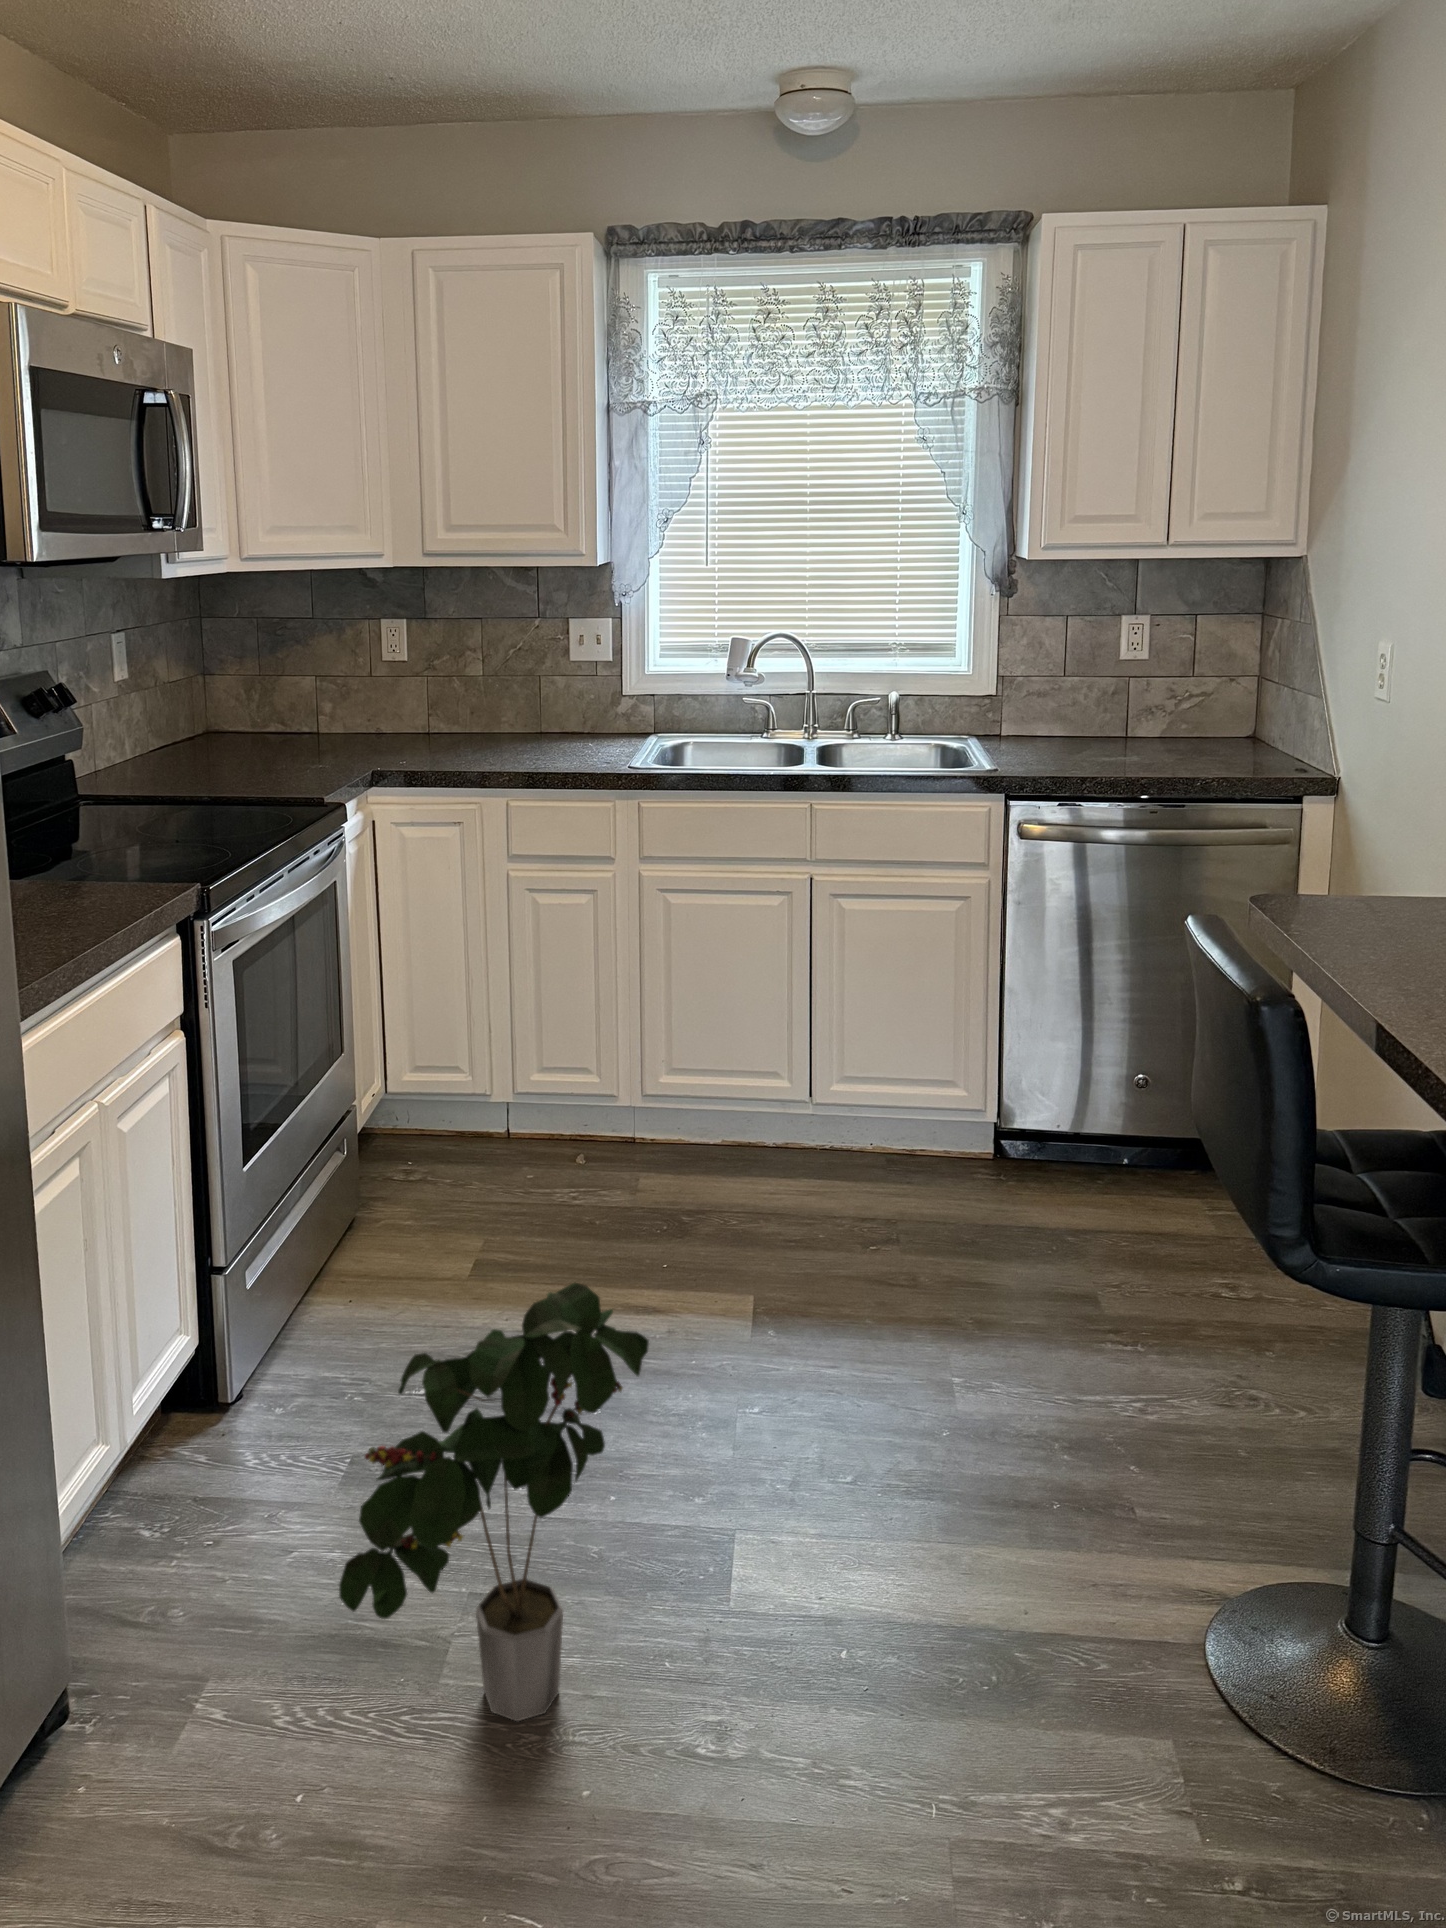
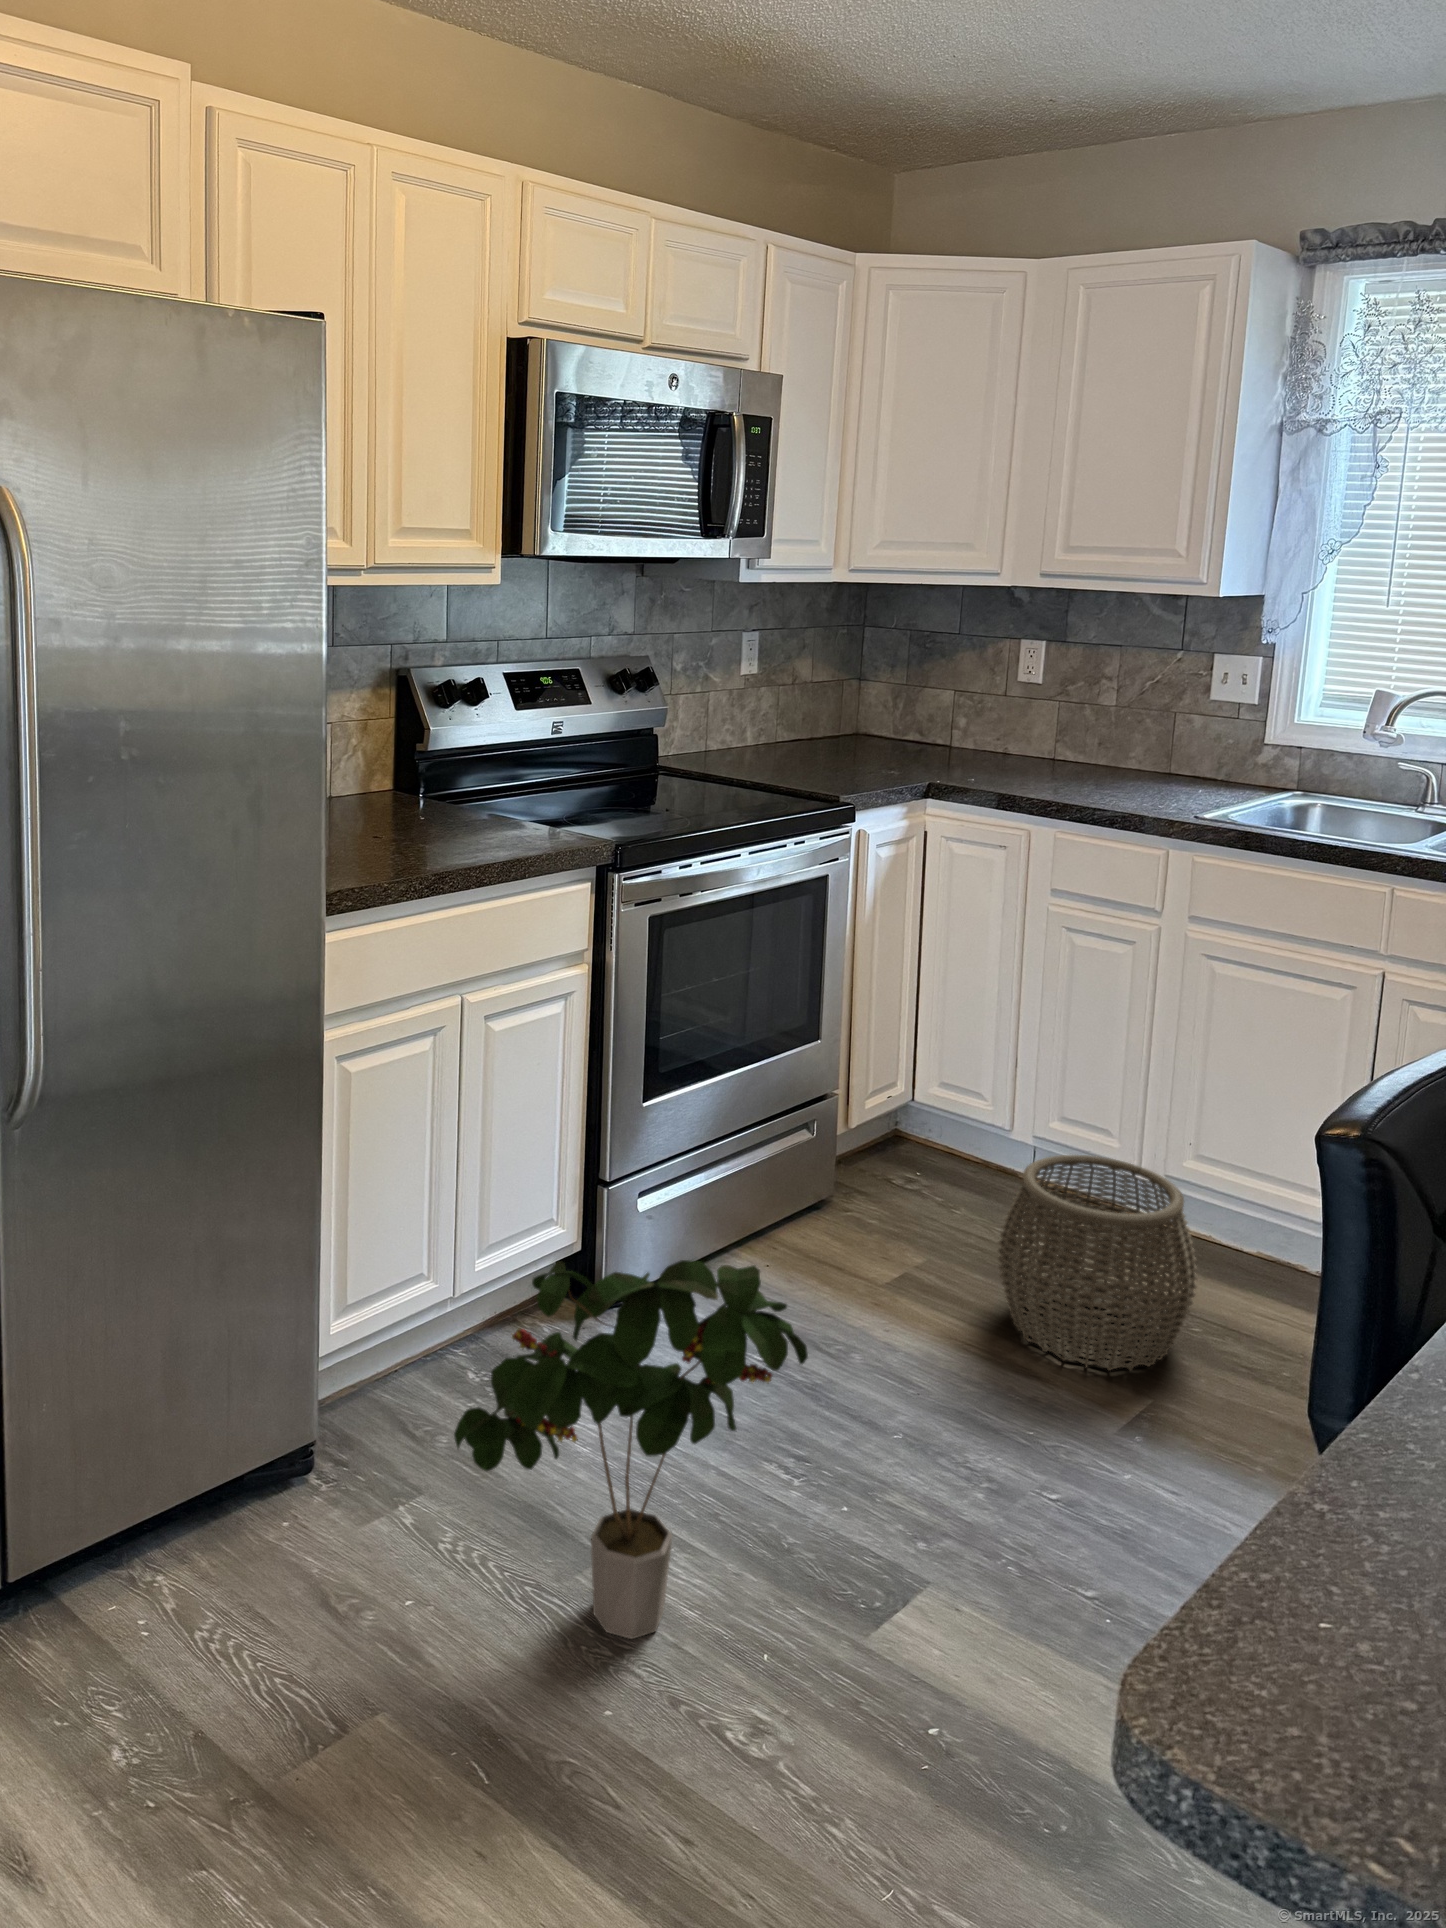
woven basket: none [573,1087,747,1281] -> present [998,1155,1198,1371]

